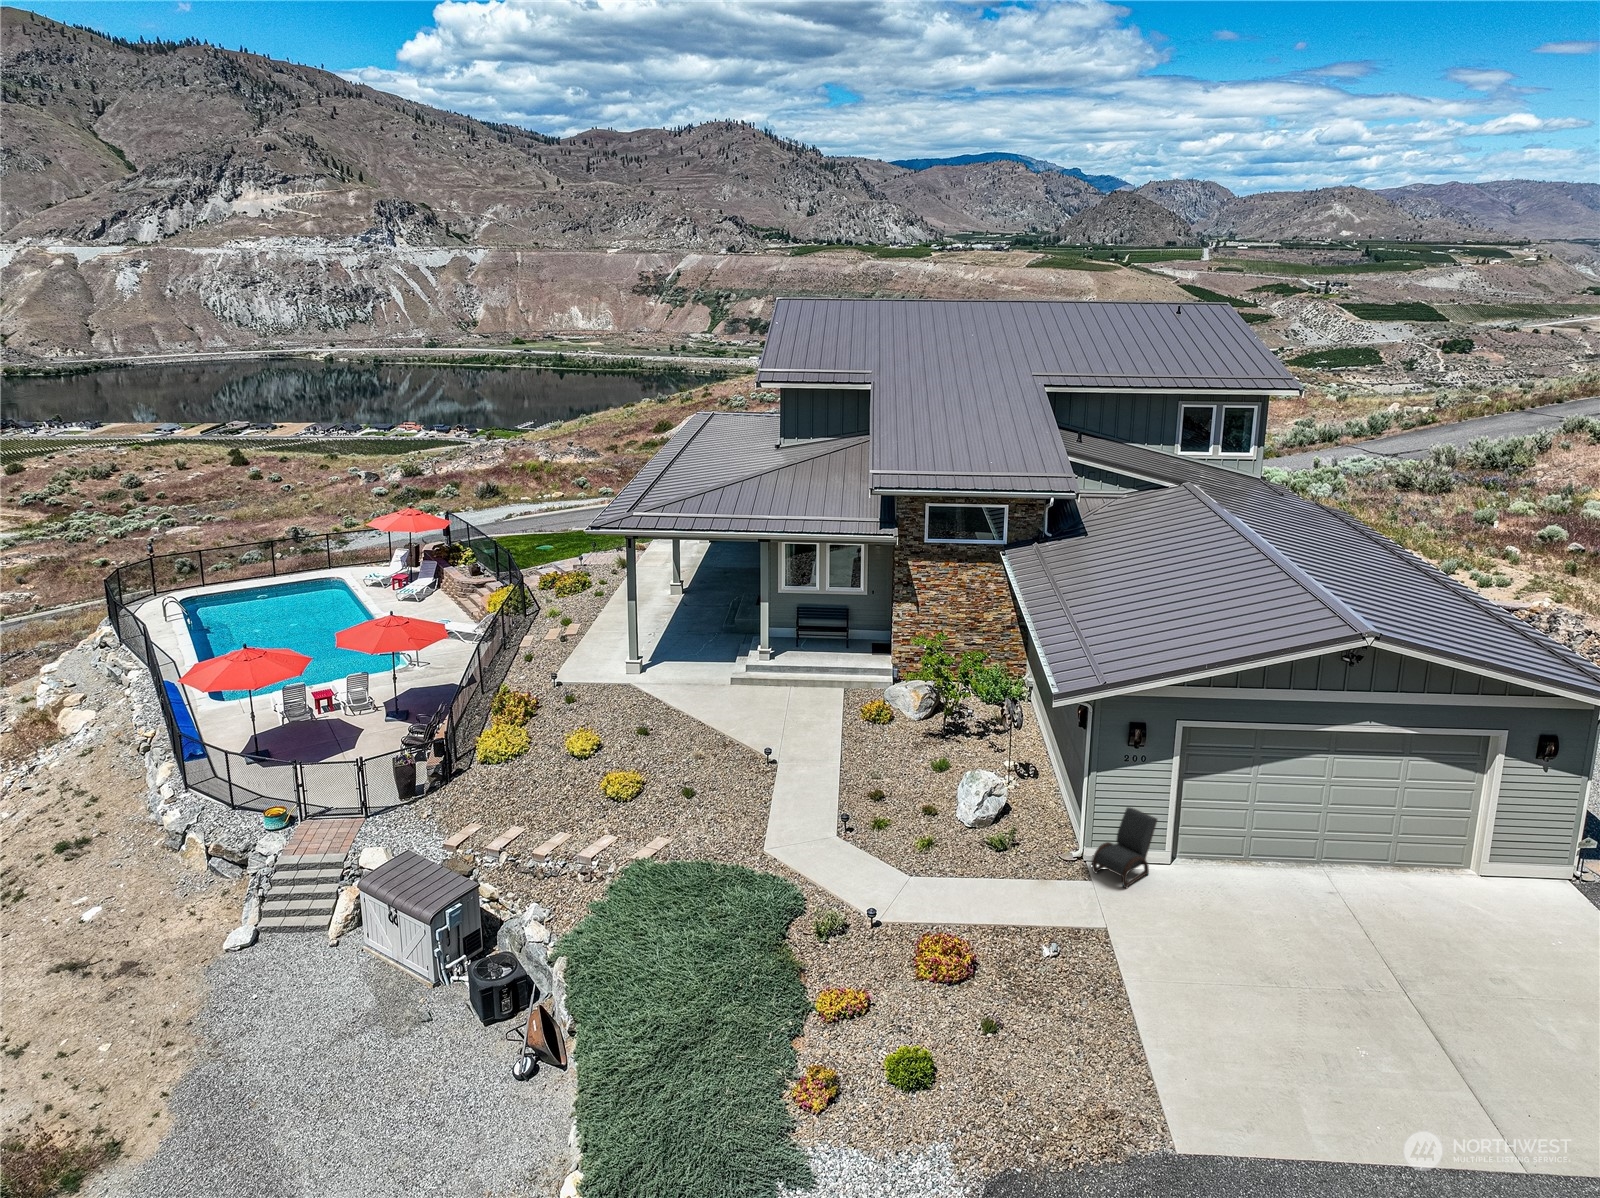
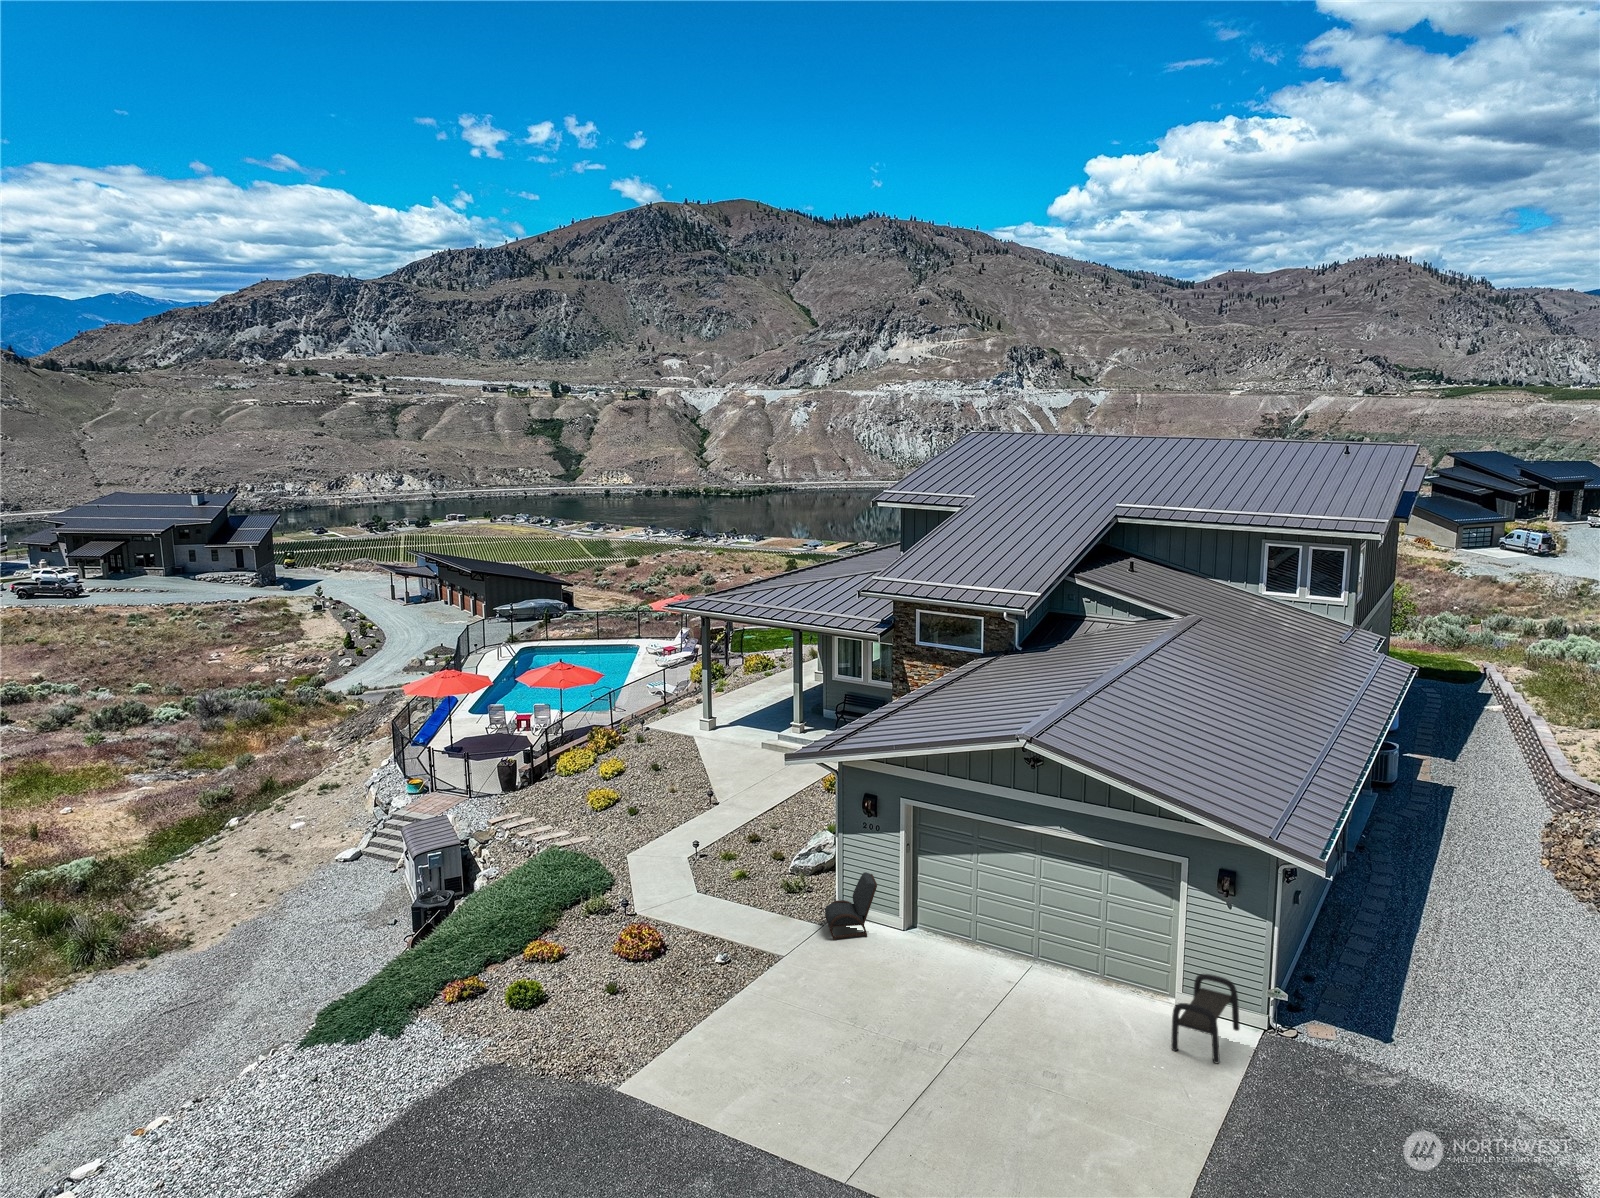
bench: none [1496,833,1580,911] -> present [1171,974,1240,1063]

